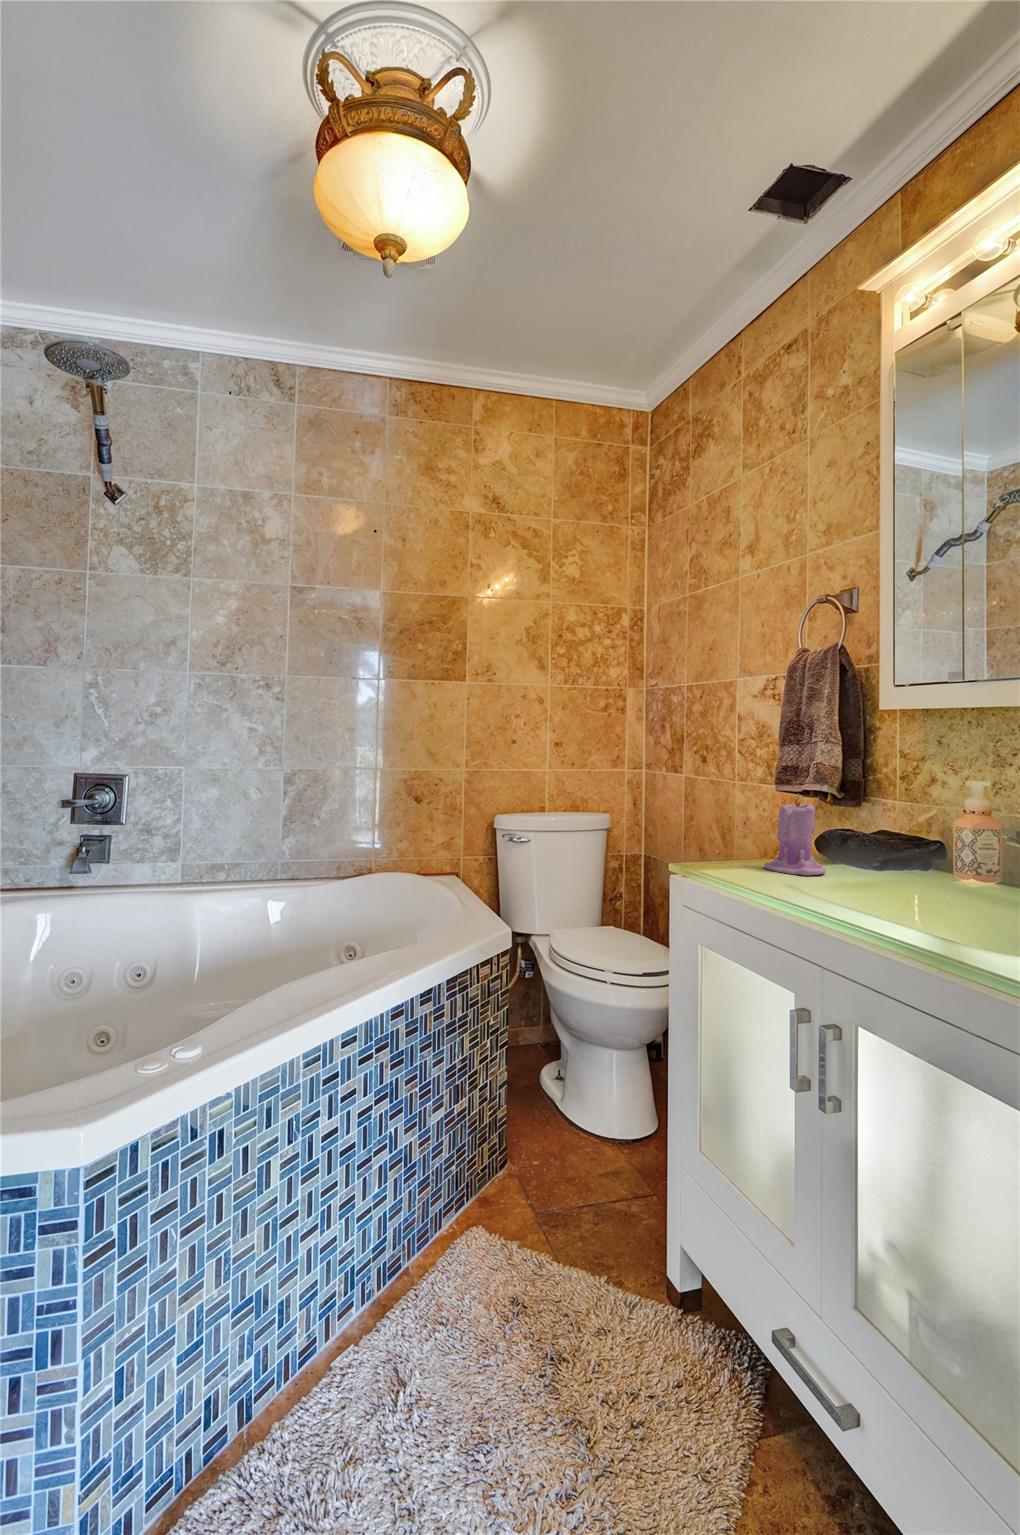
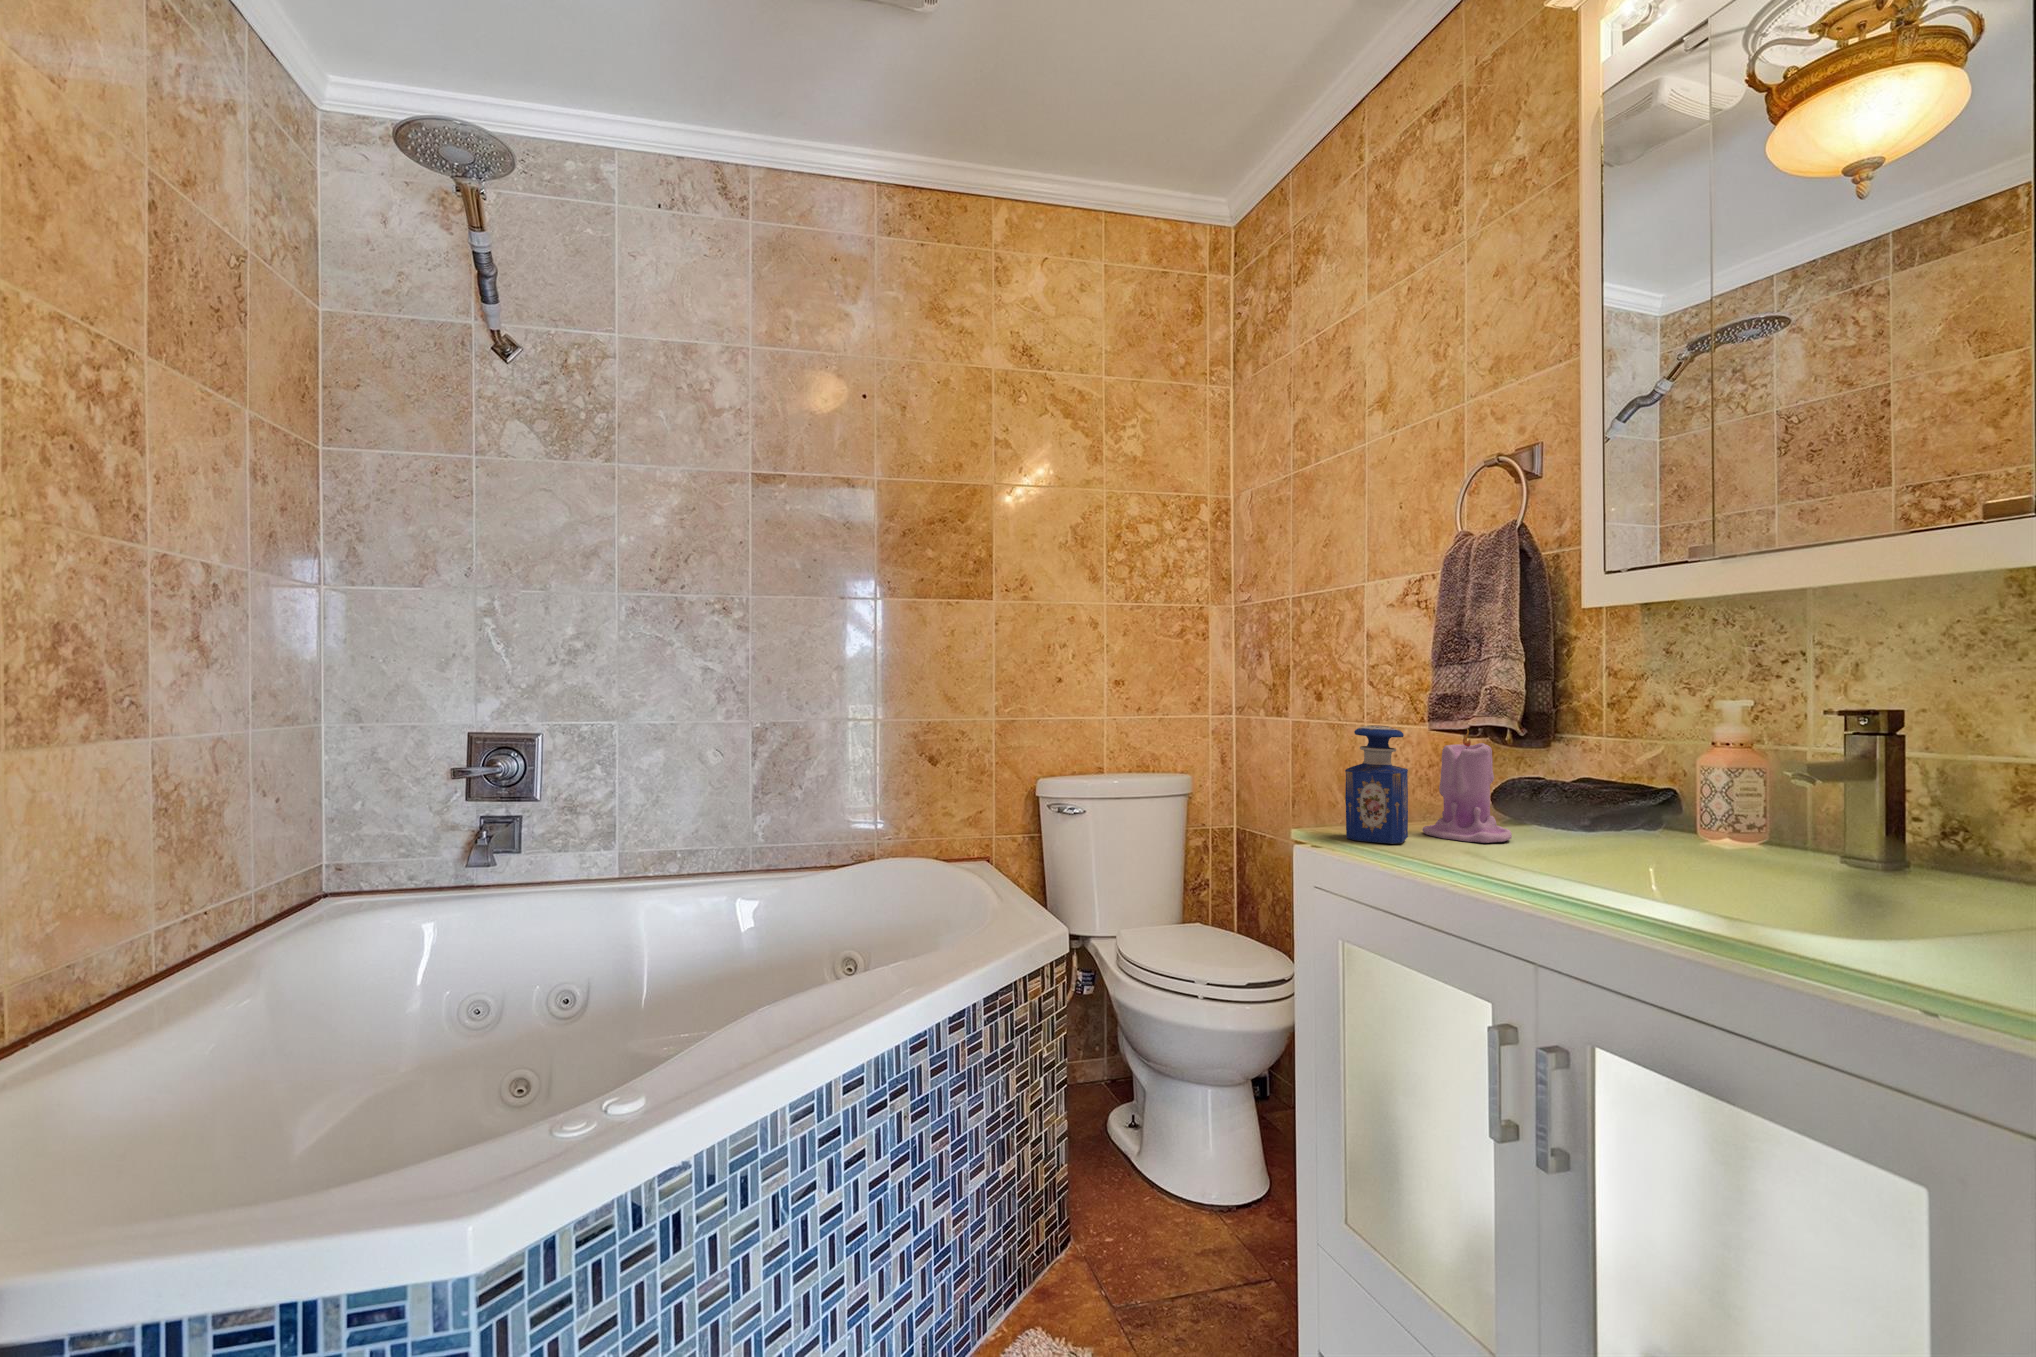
perfume bottle: none [708,790,754,875] -> present [1345,725,1408,844]

